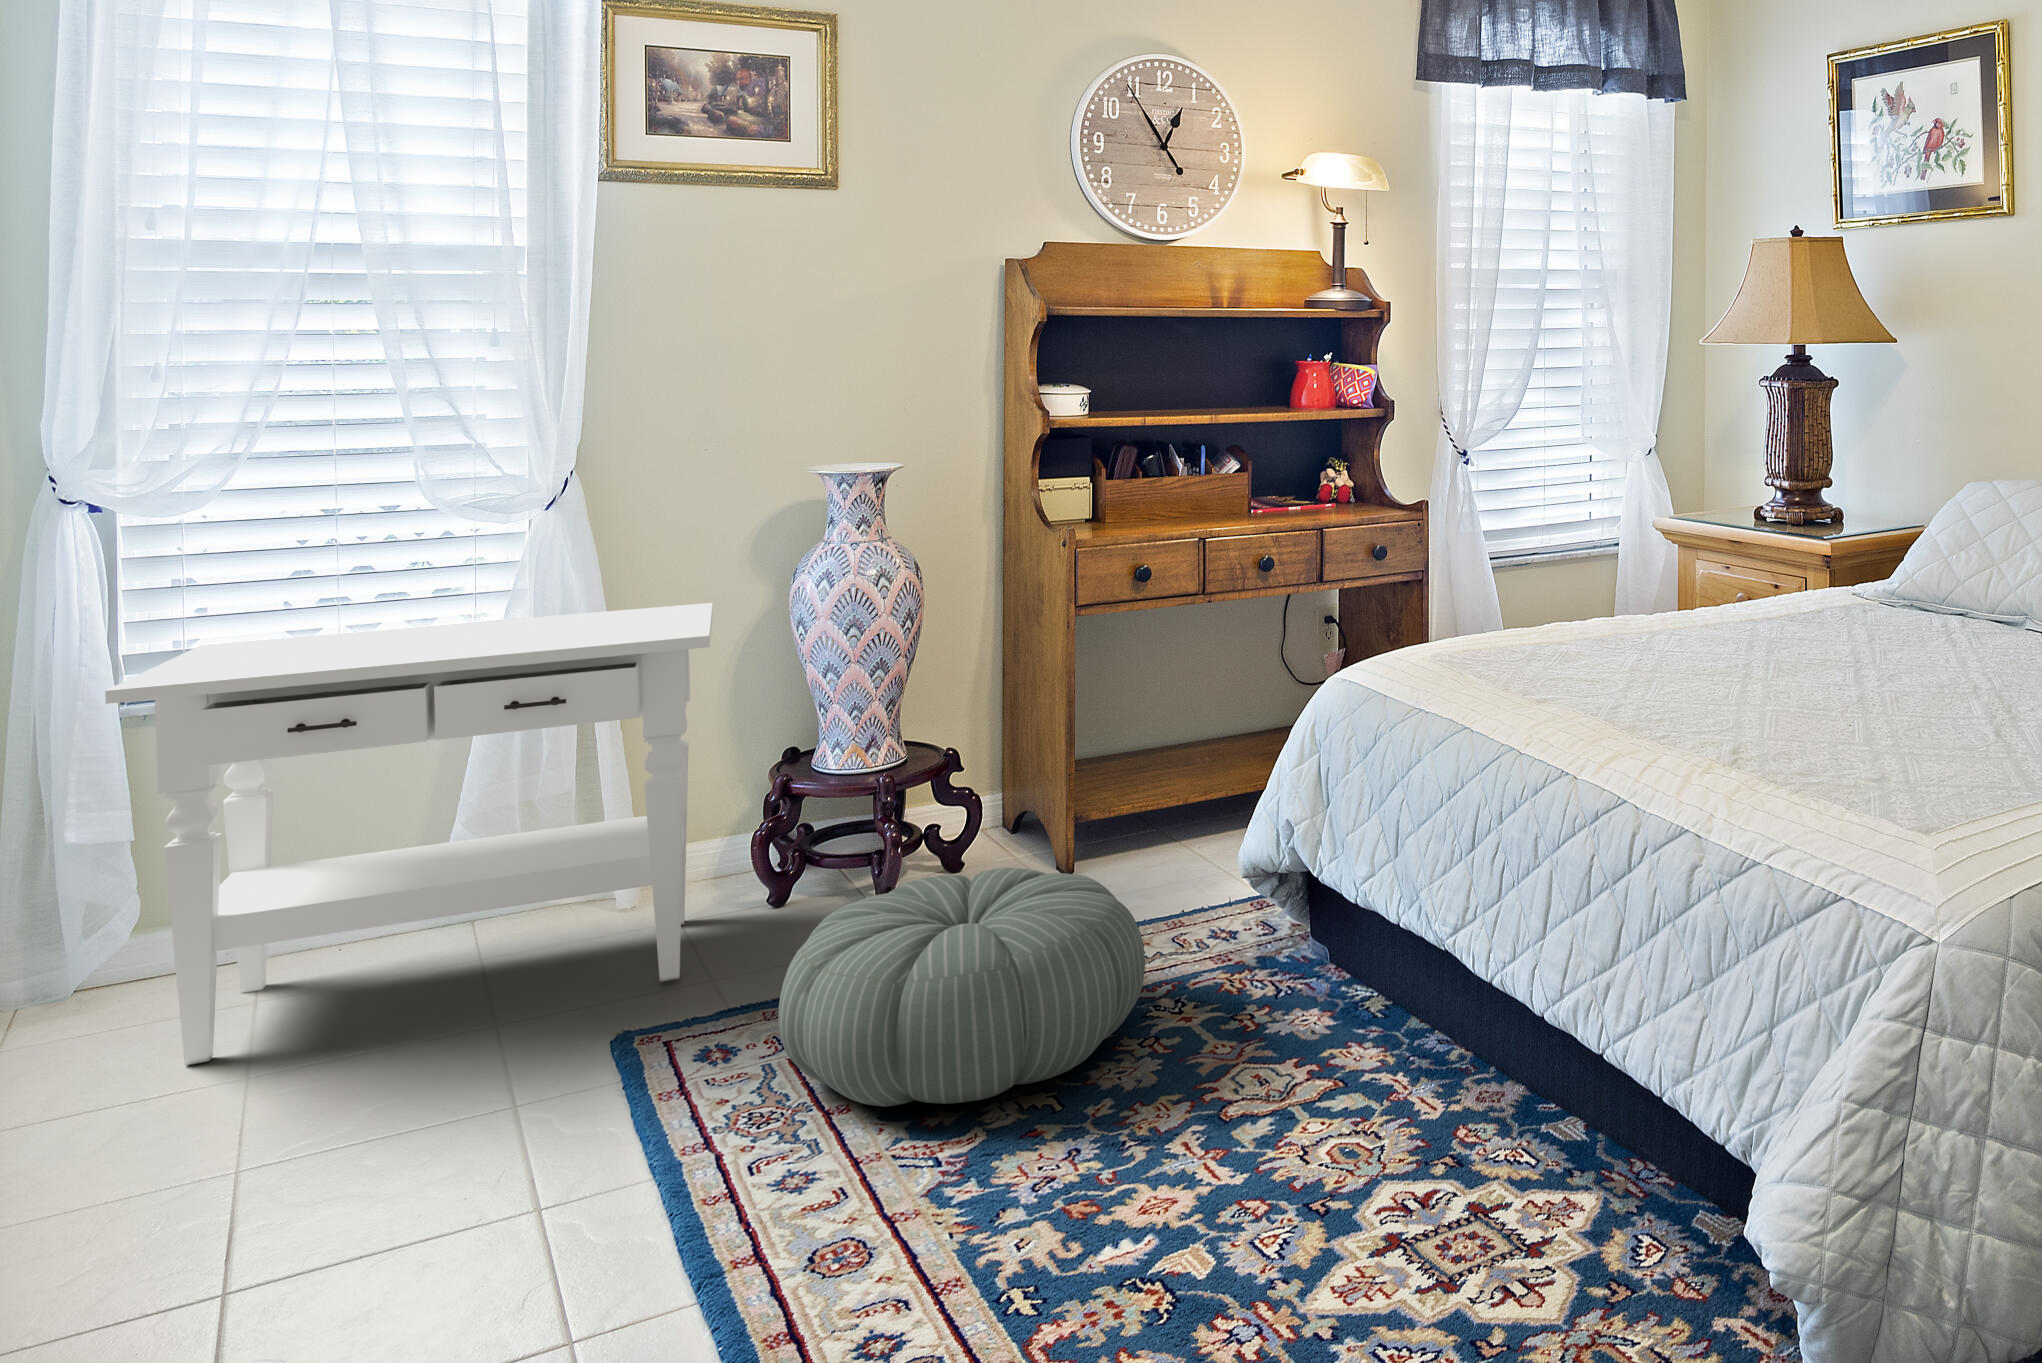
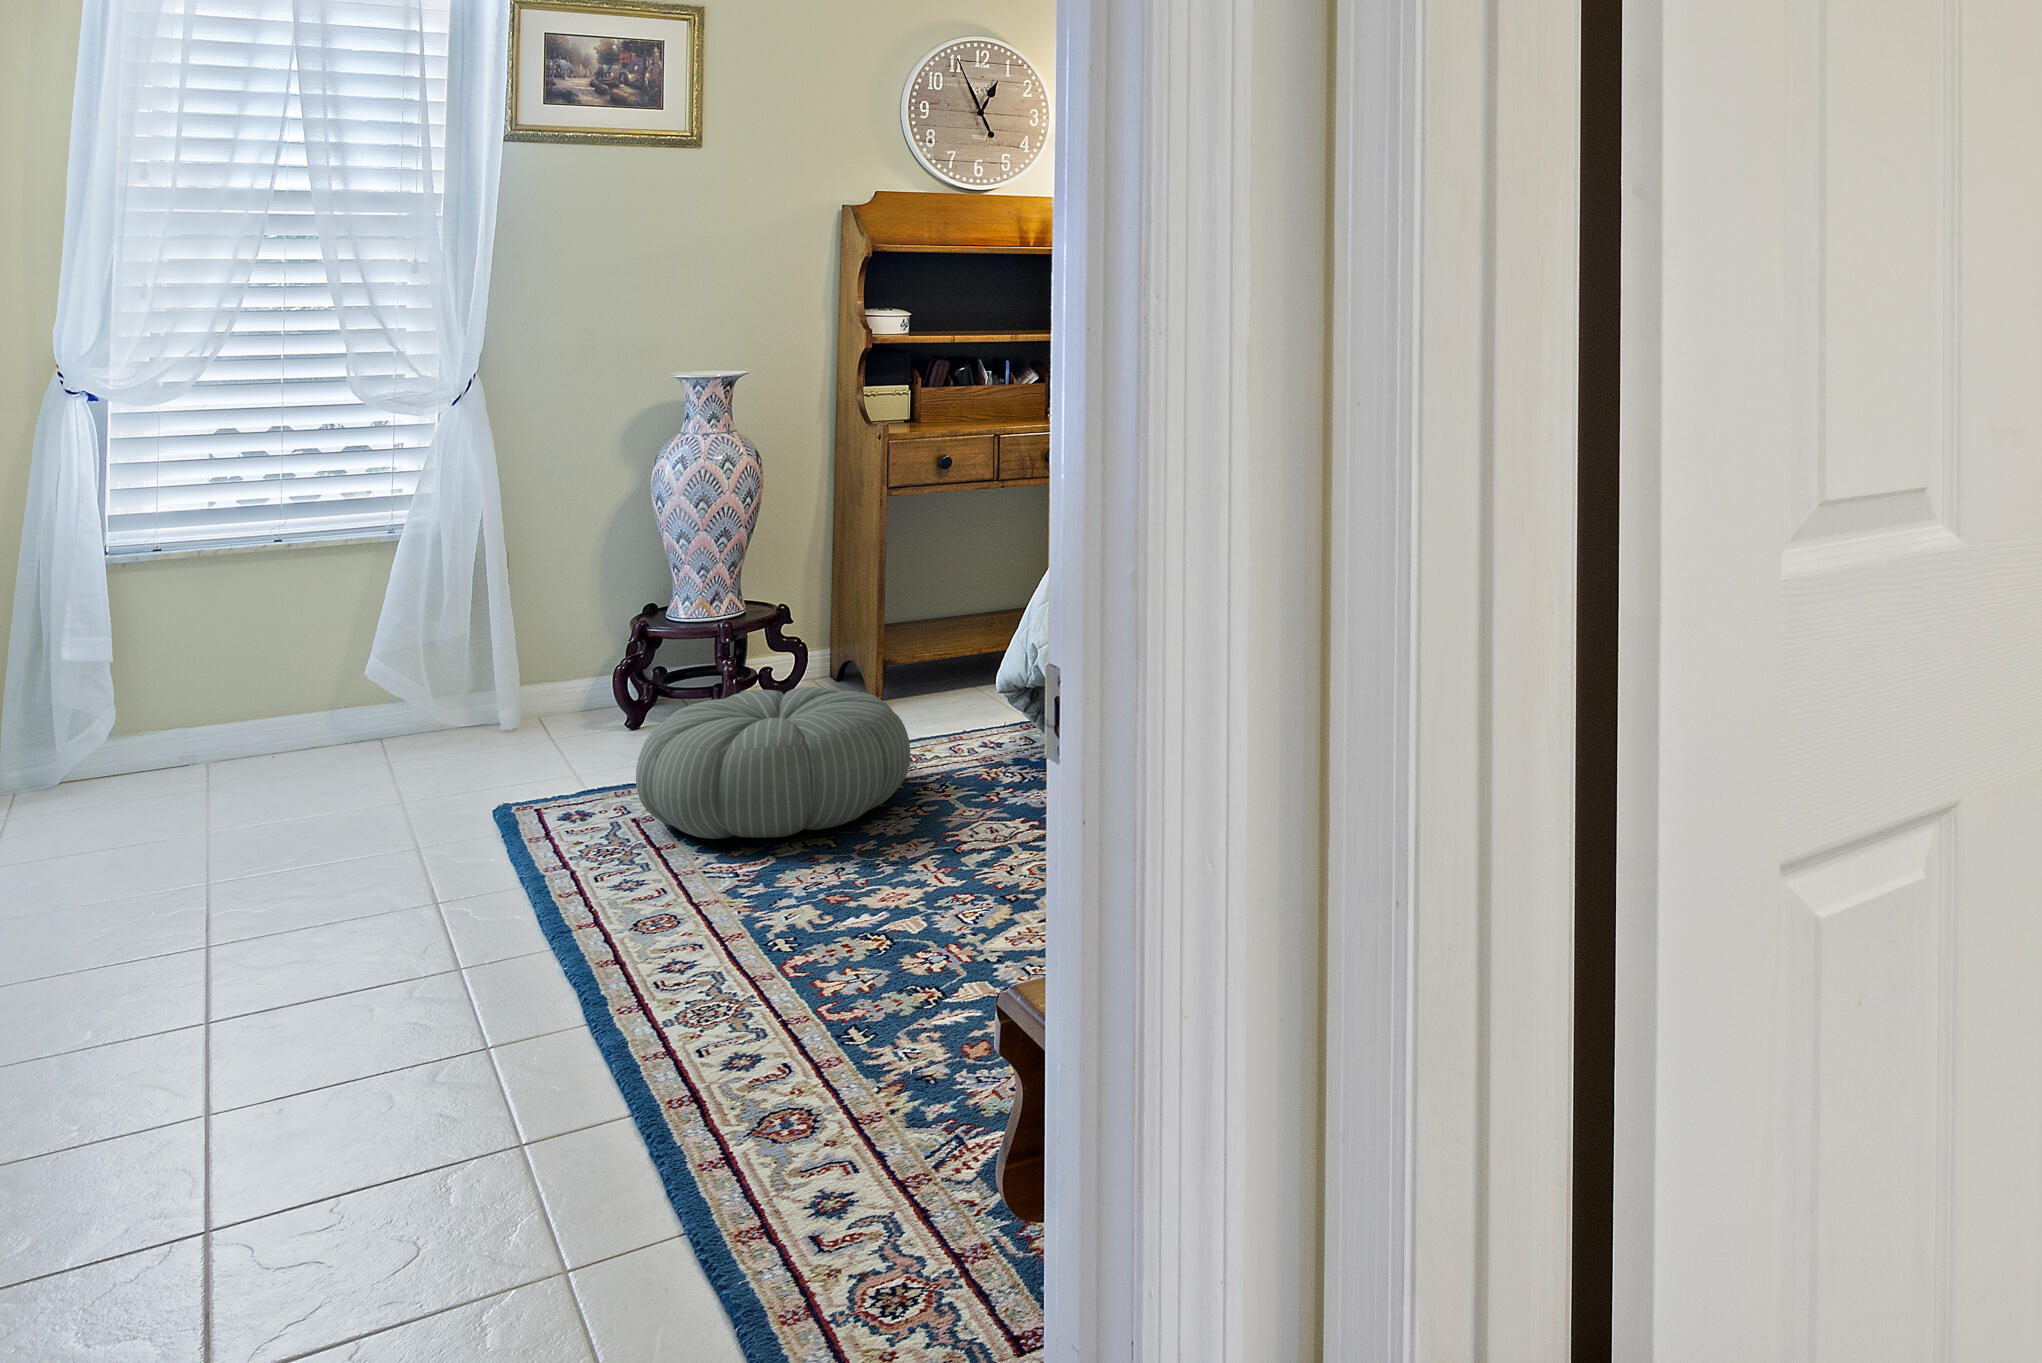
side table: present [105,603,713,1065] -> none [143,483,593,802]

